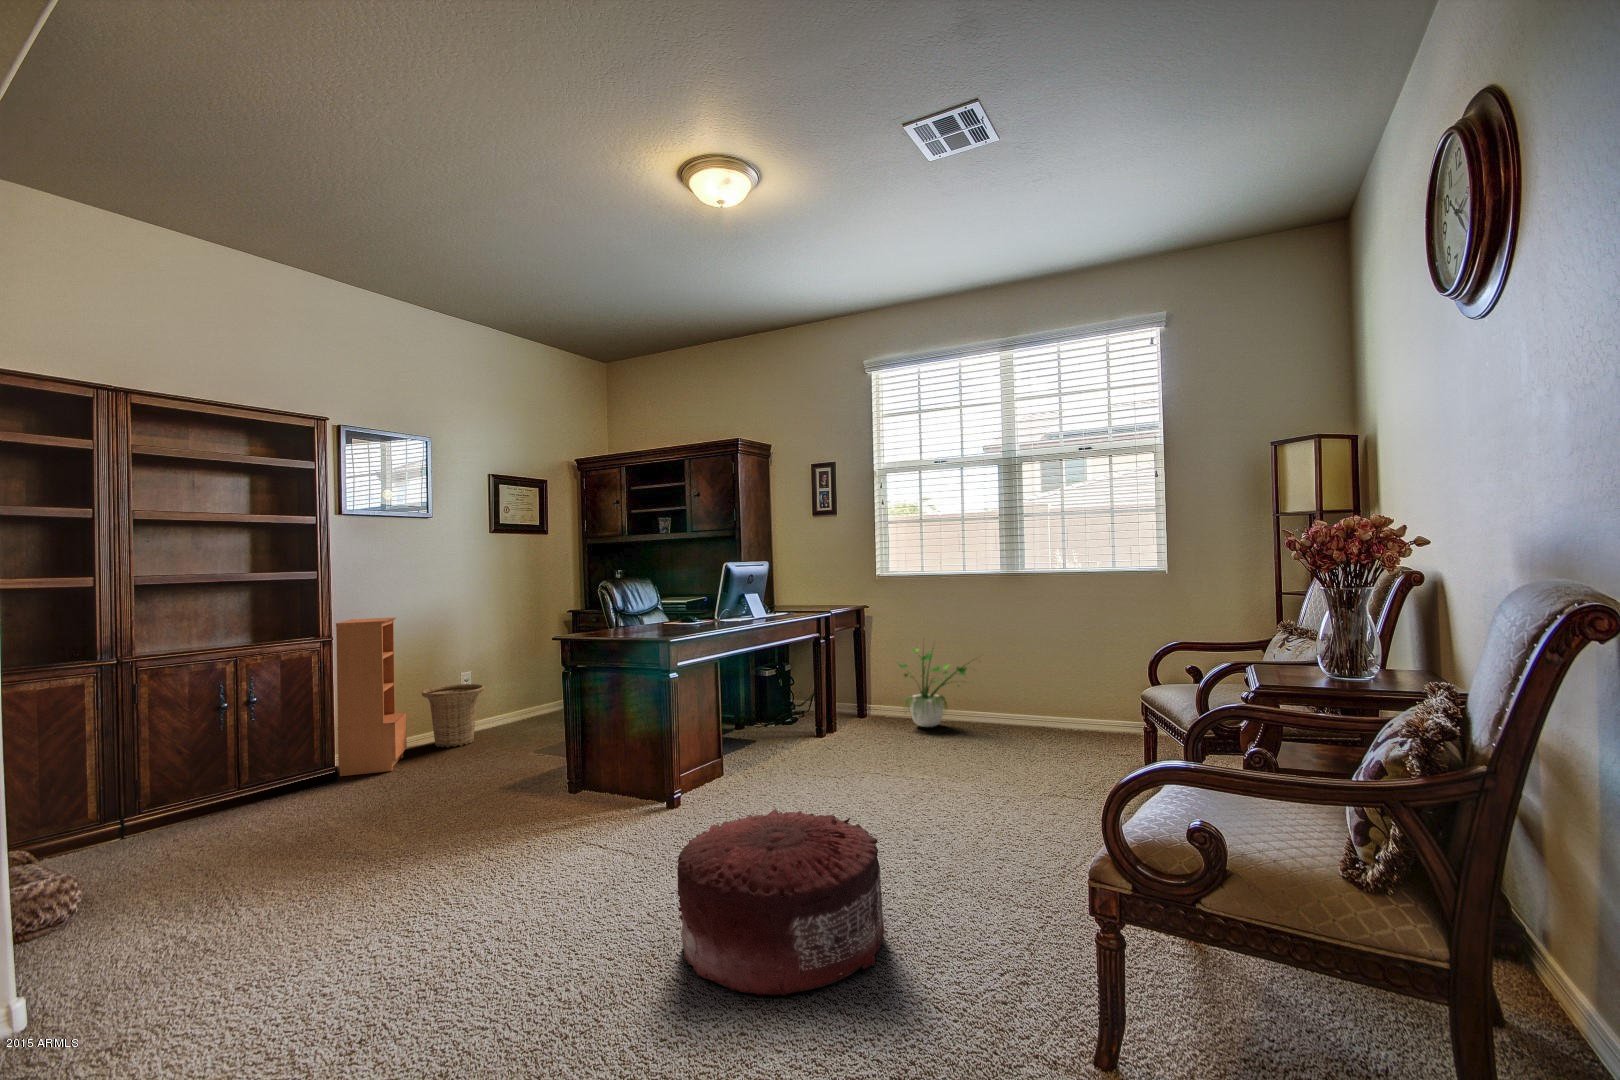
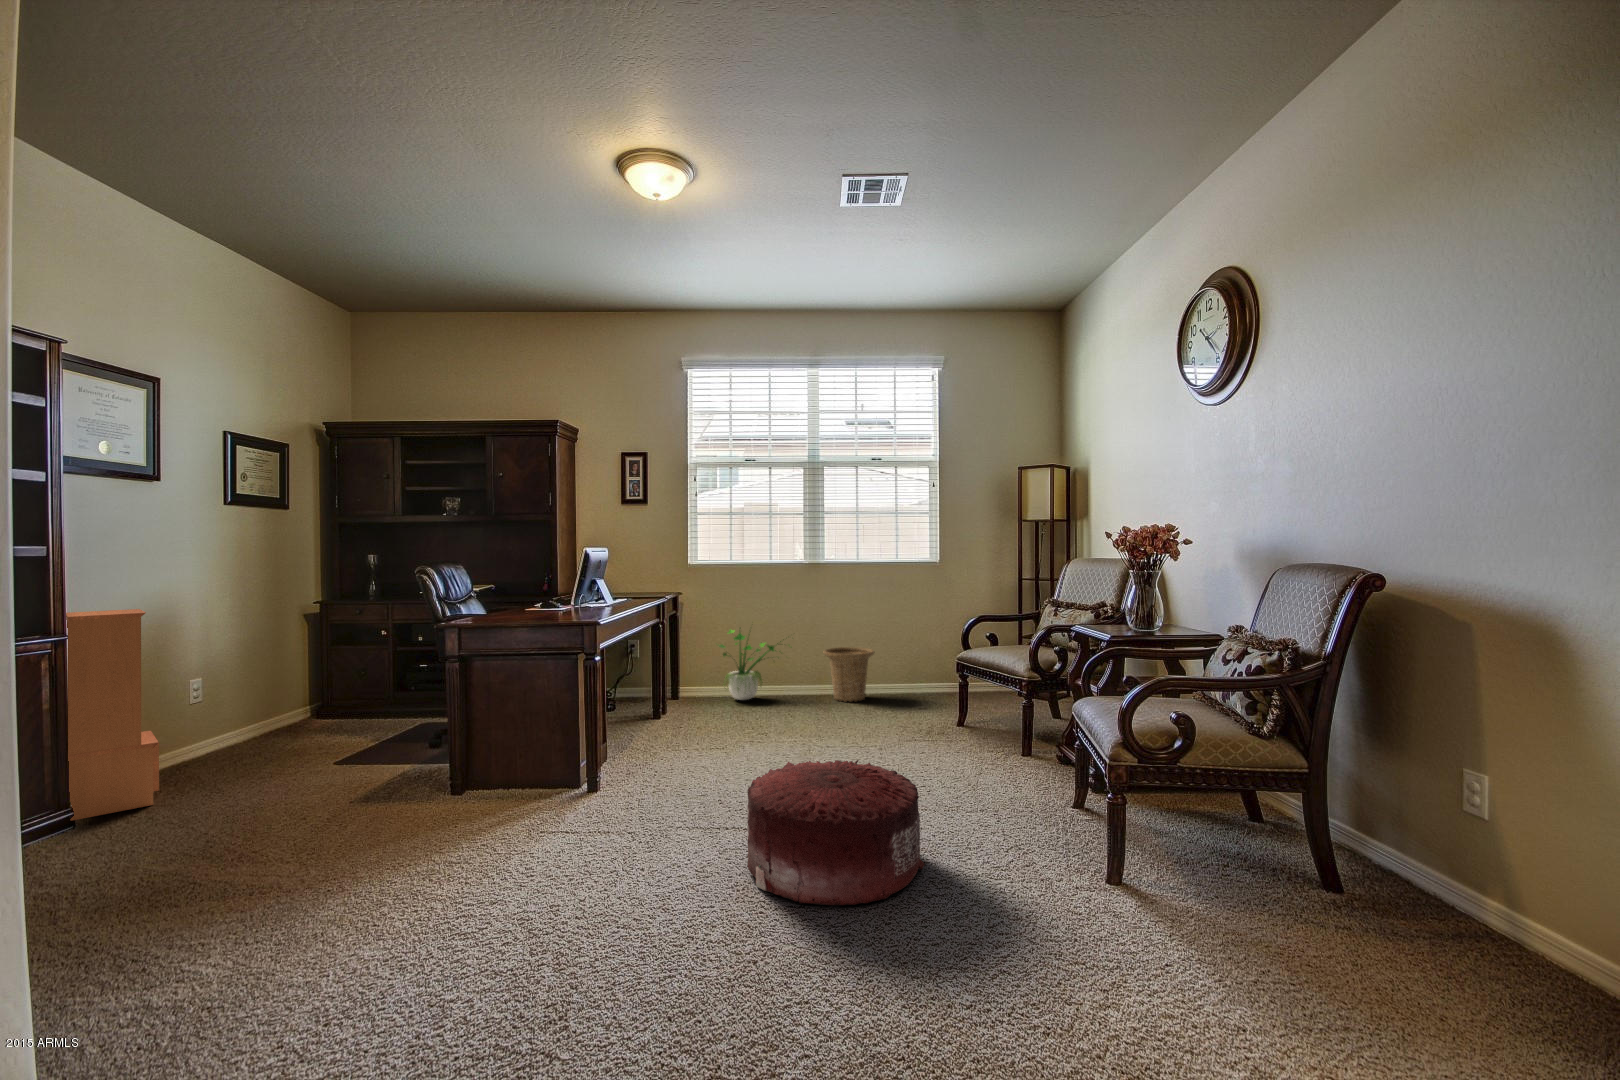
basket: present [422,684,485,747] -> present [824,647,874,702]

